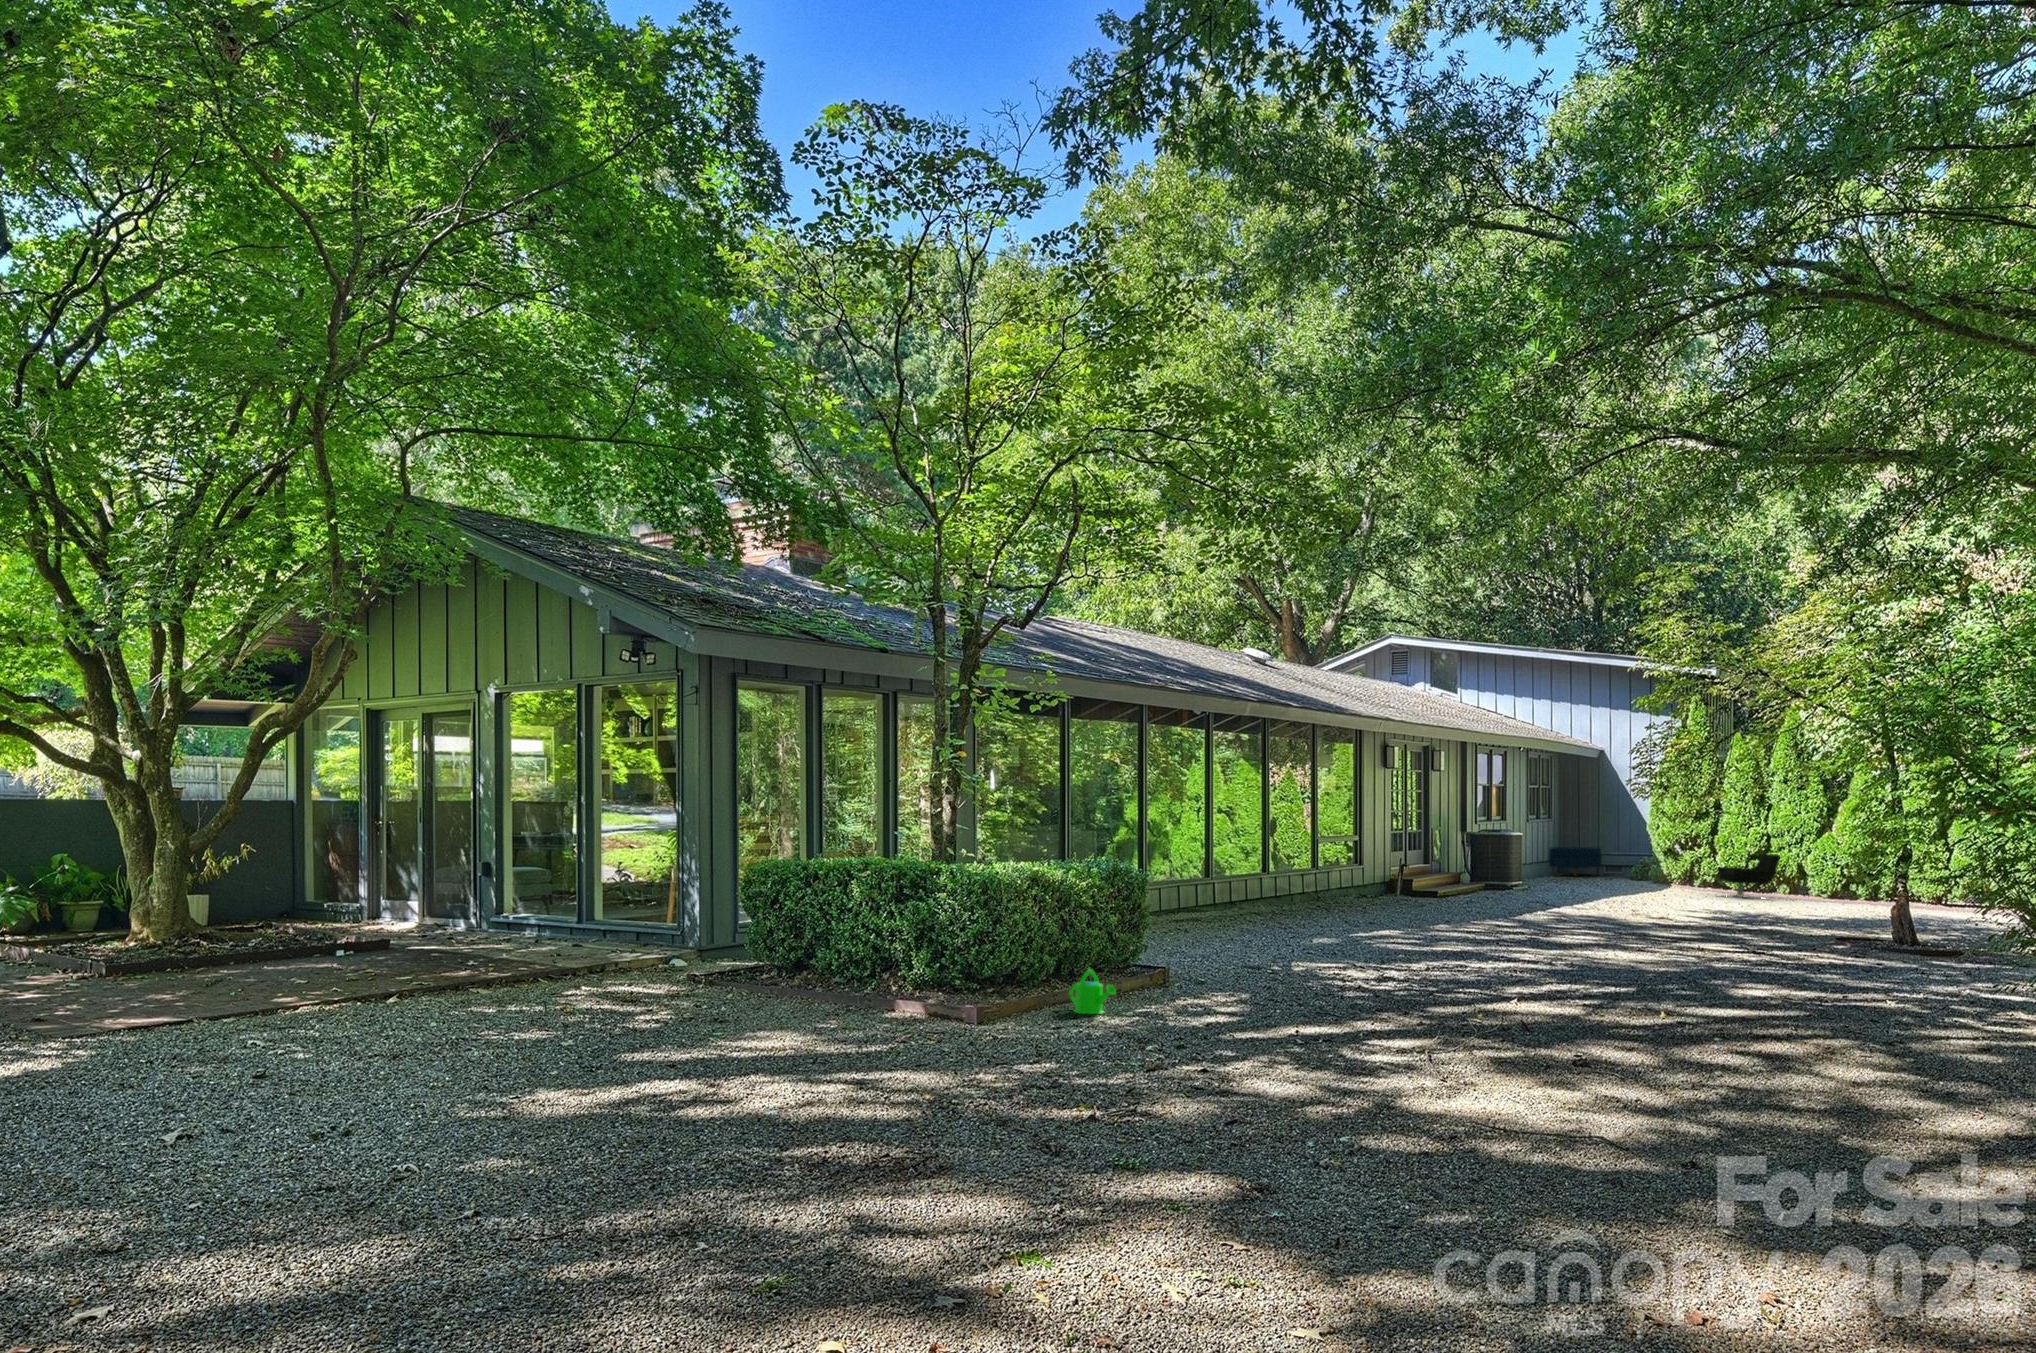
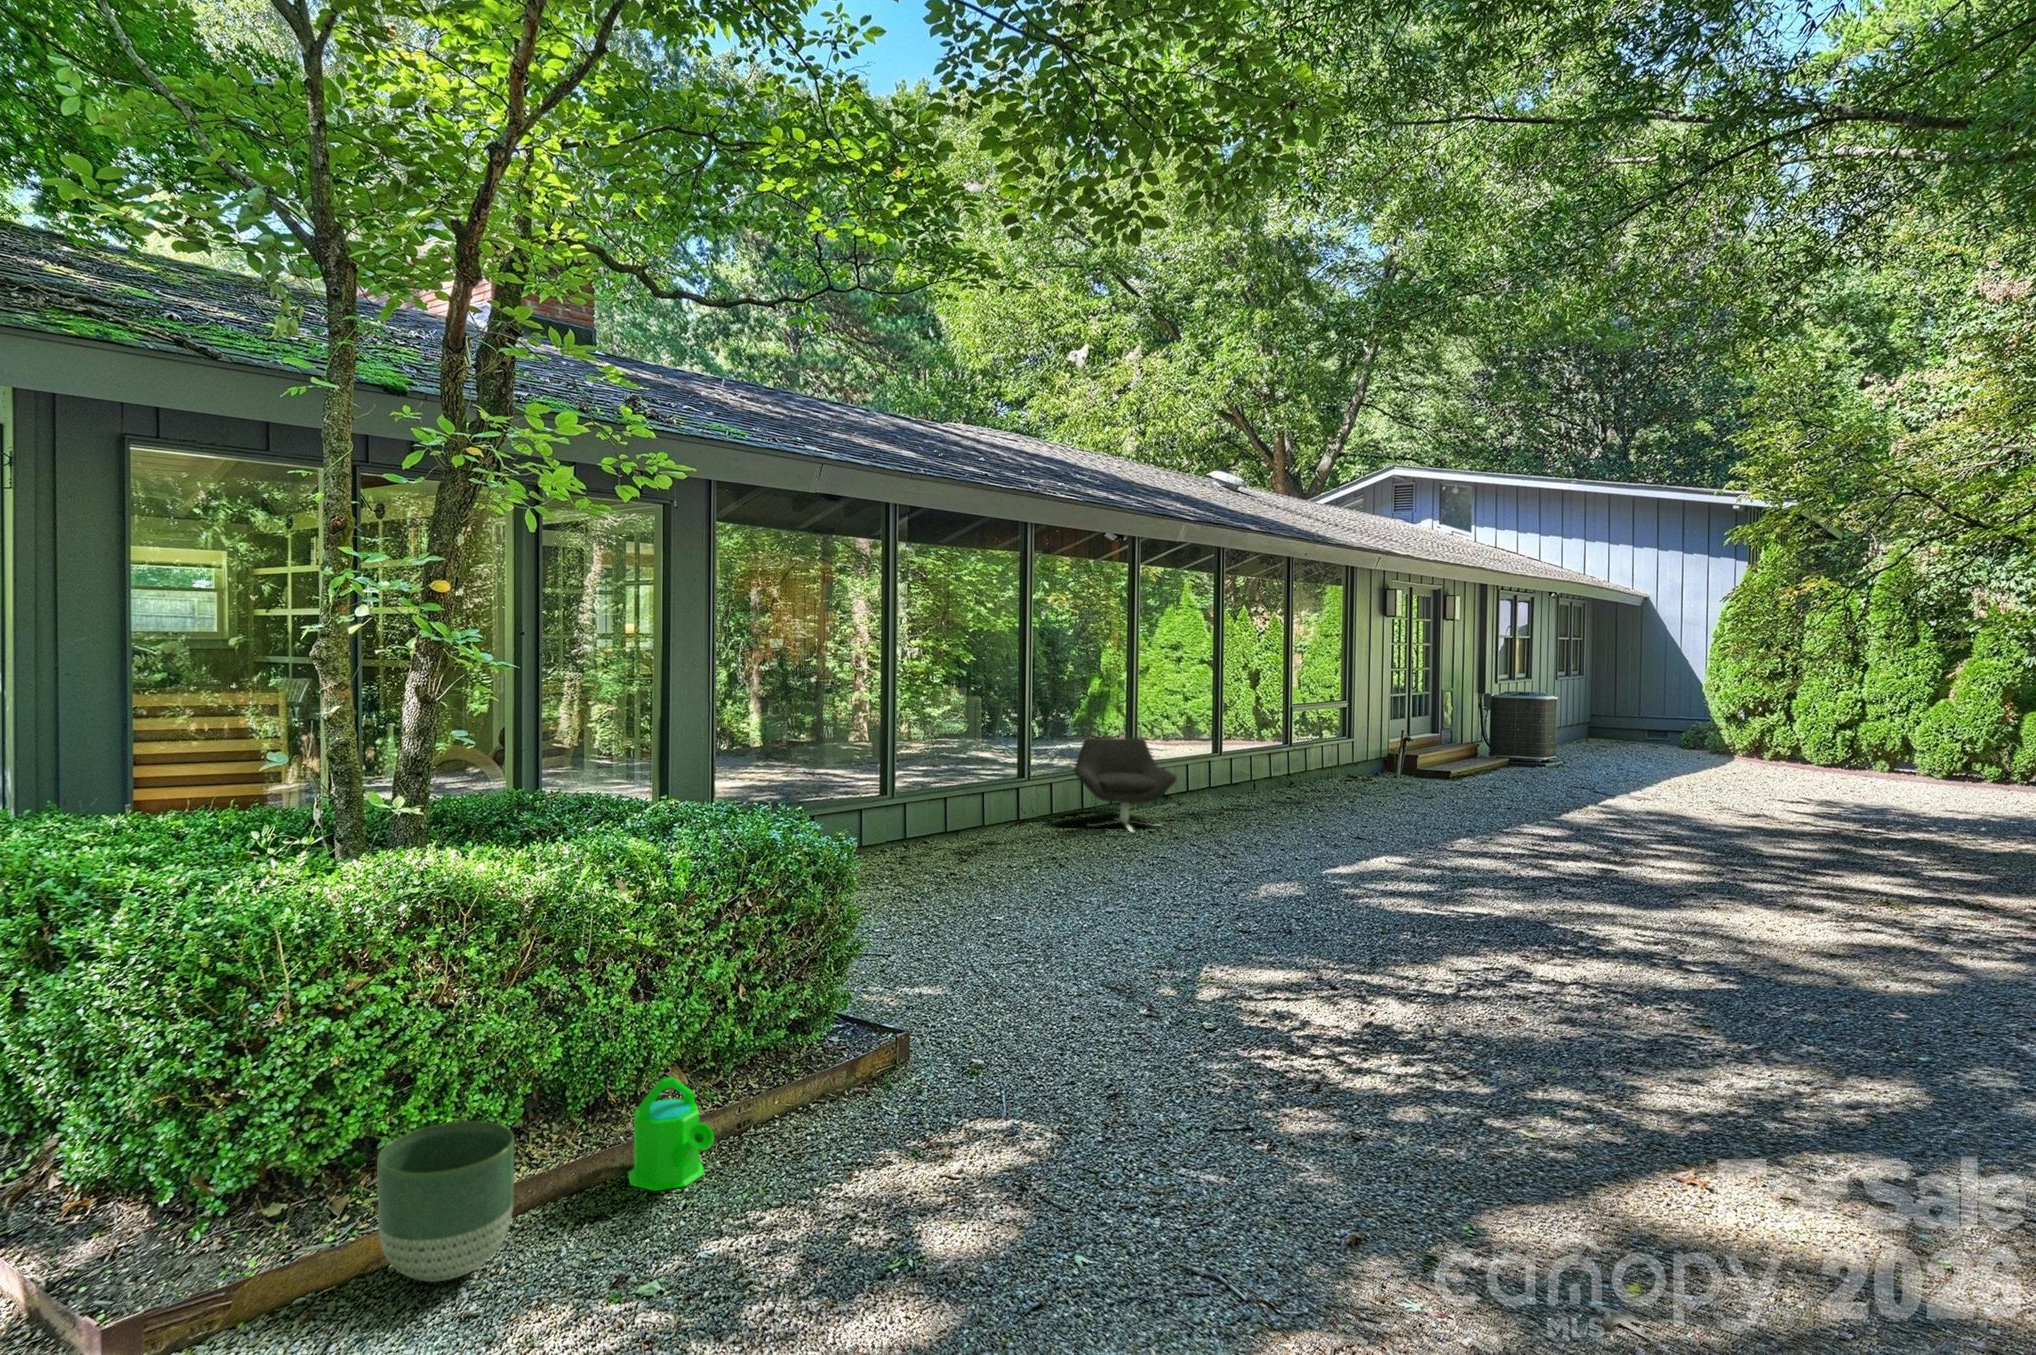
bench: present [1549,847,1602,876] -> none [1574,708,1636,744]
lounge chair: present [1717,853,1780,898] -> present [1074,737,1177,832]
planter: none [1014,973,1061,1026] -> present [377,1121,514,1282]

